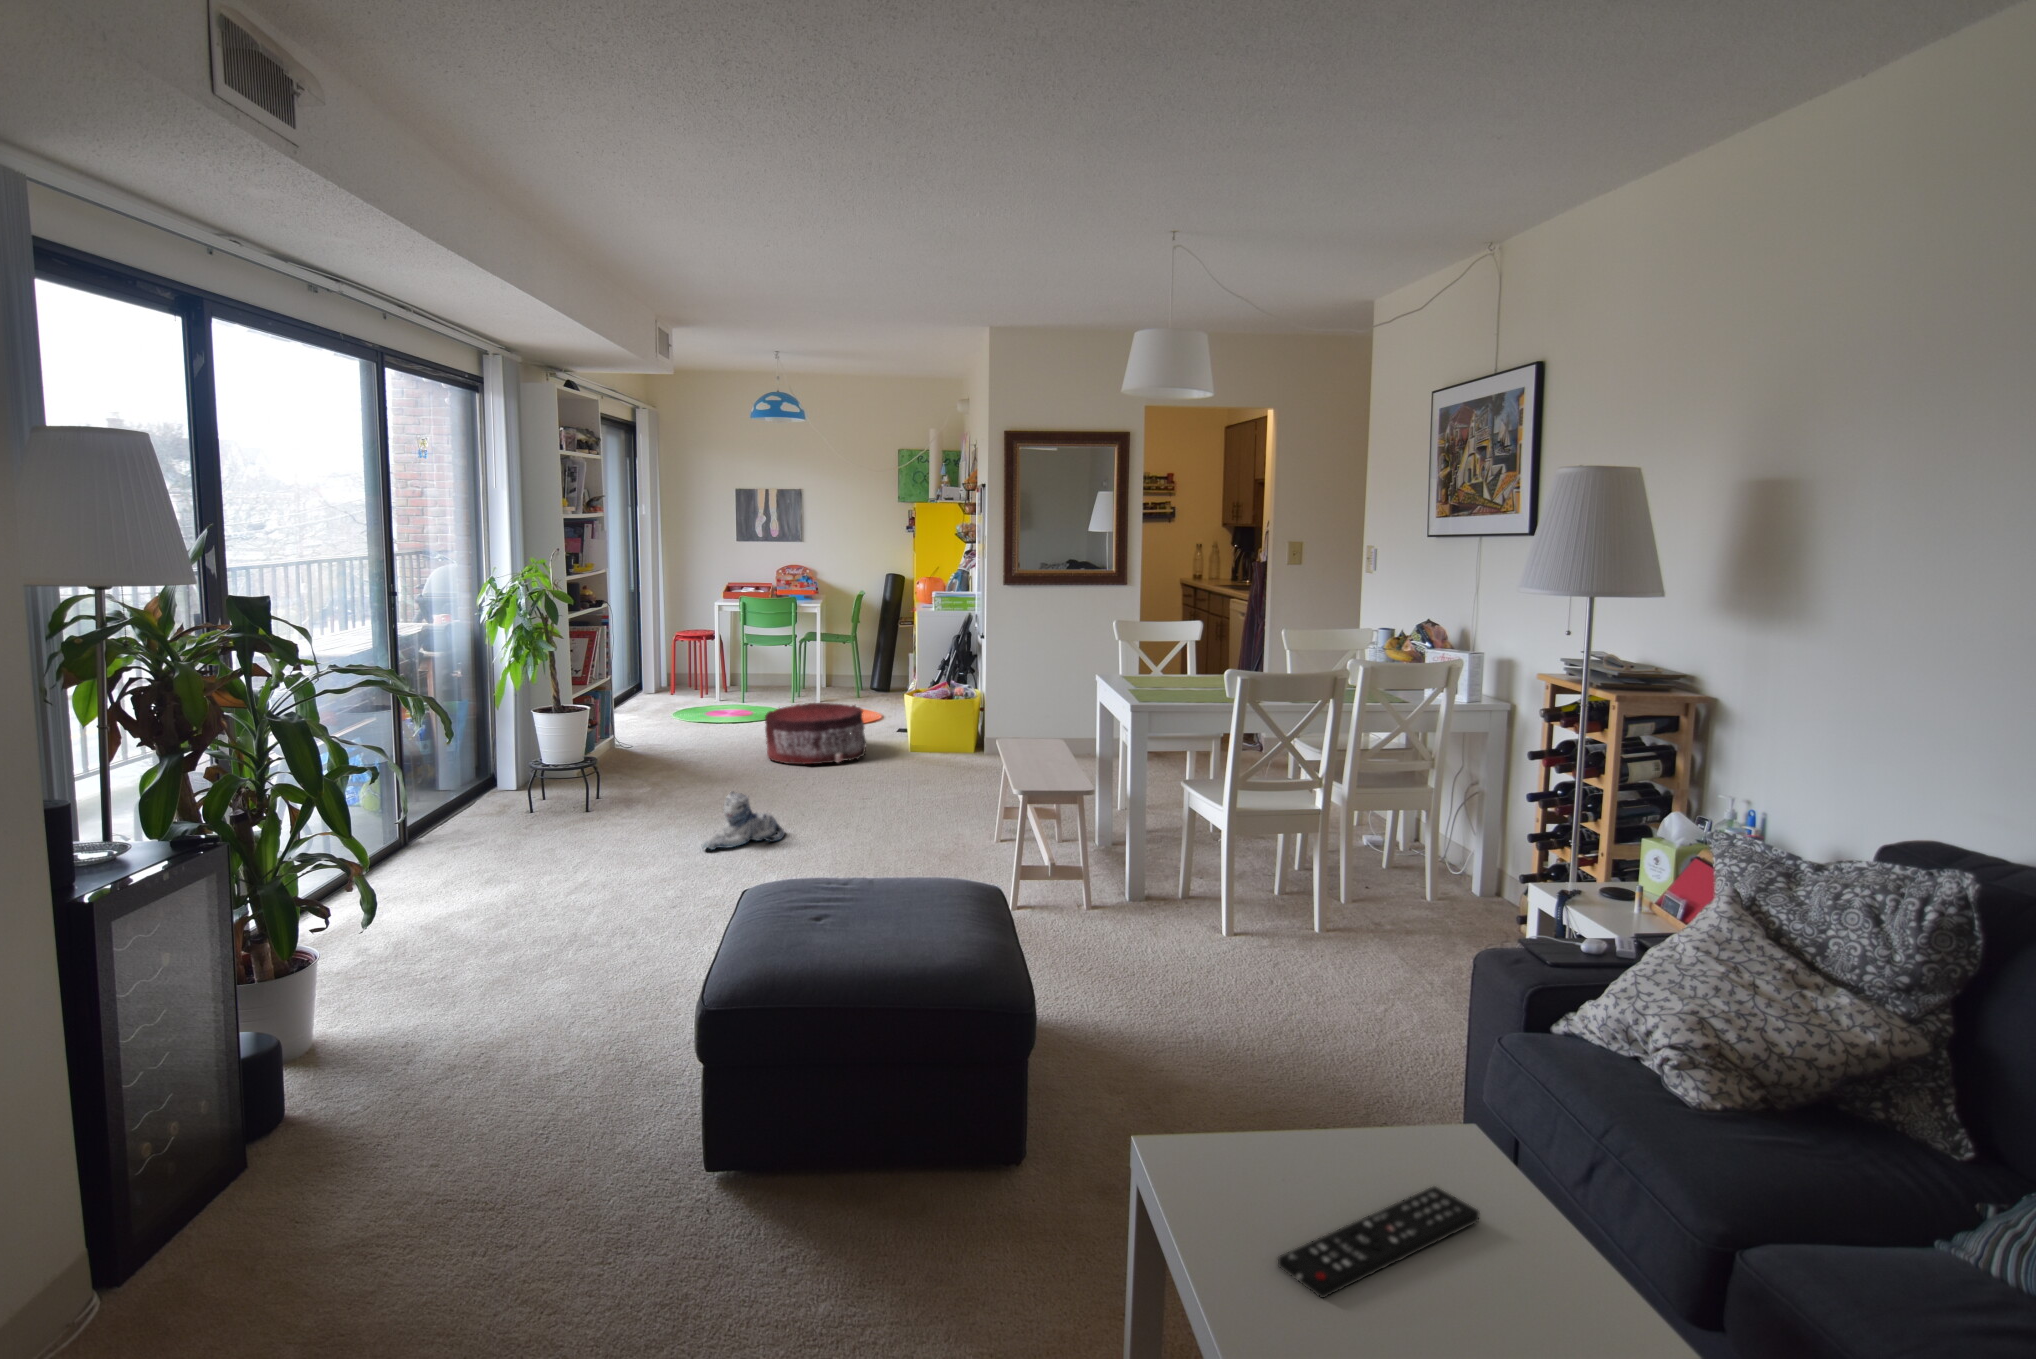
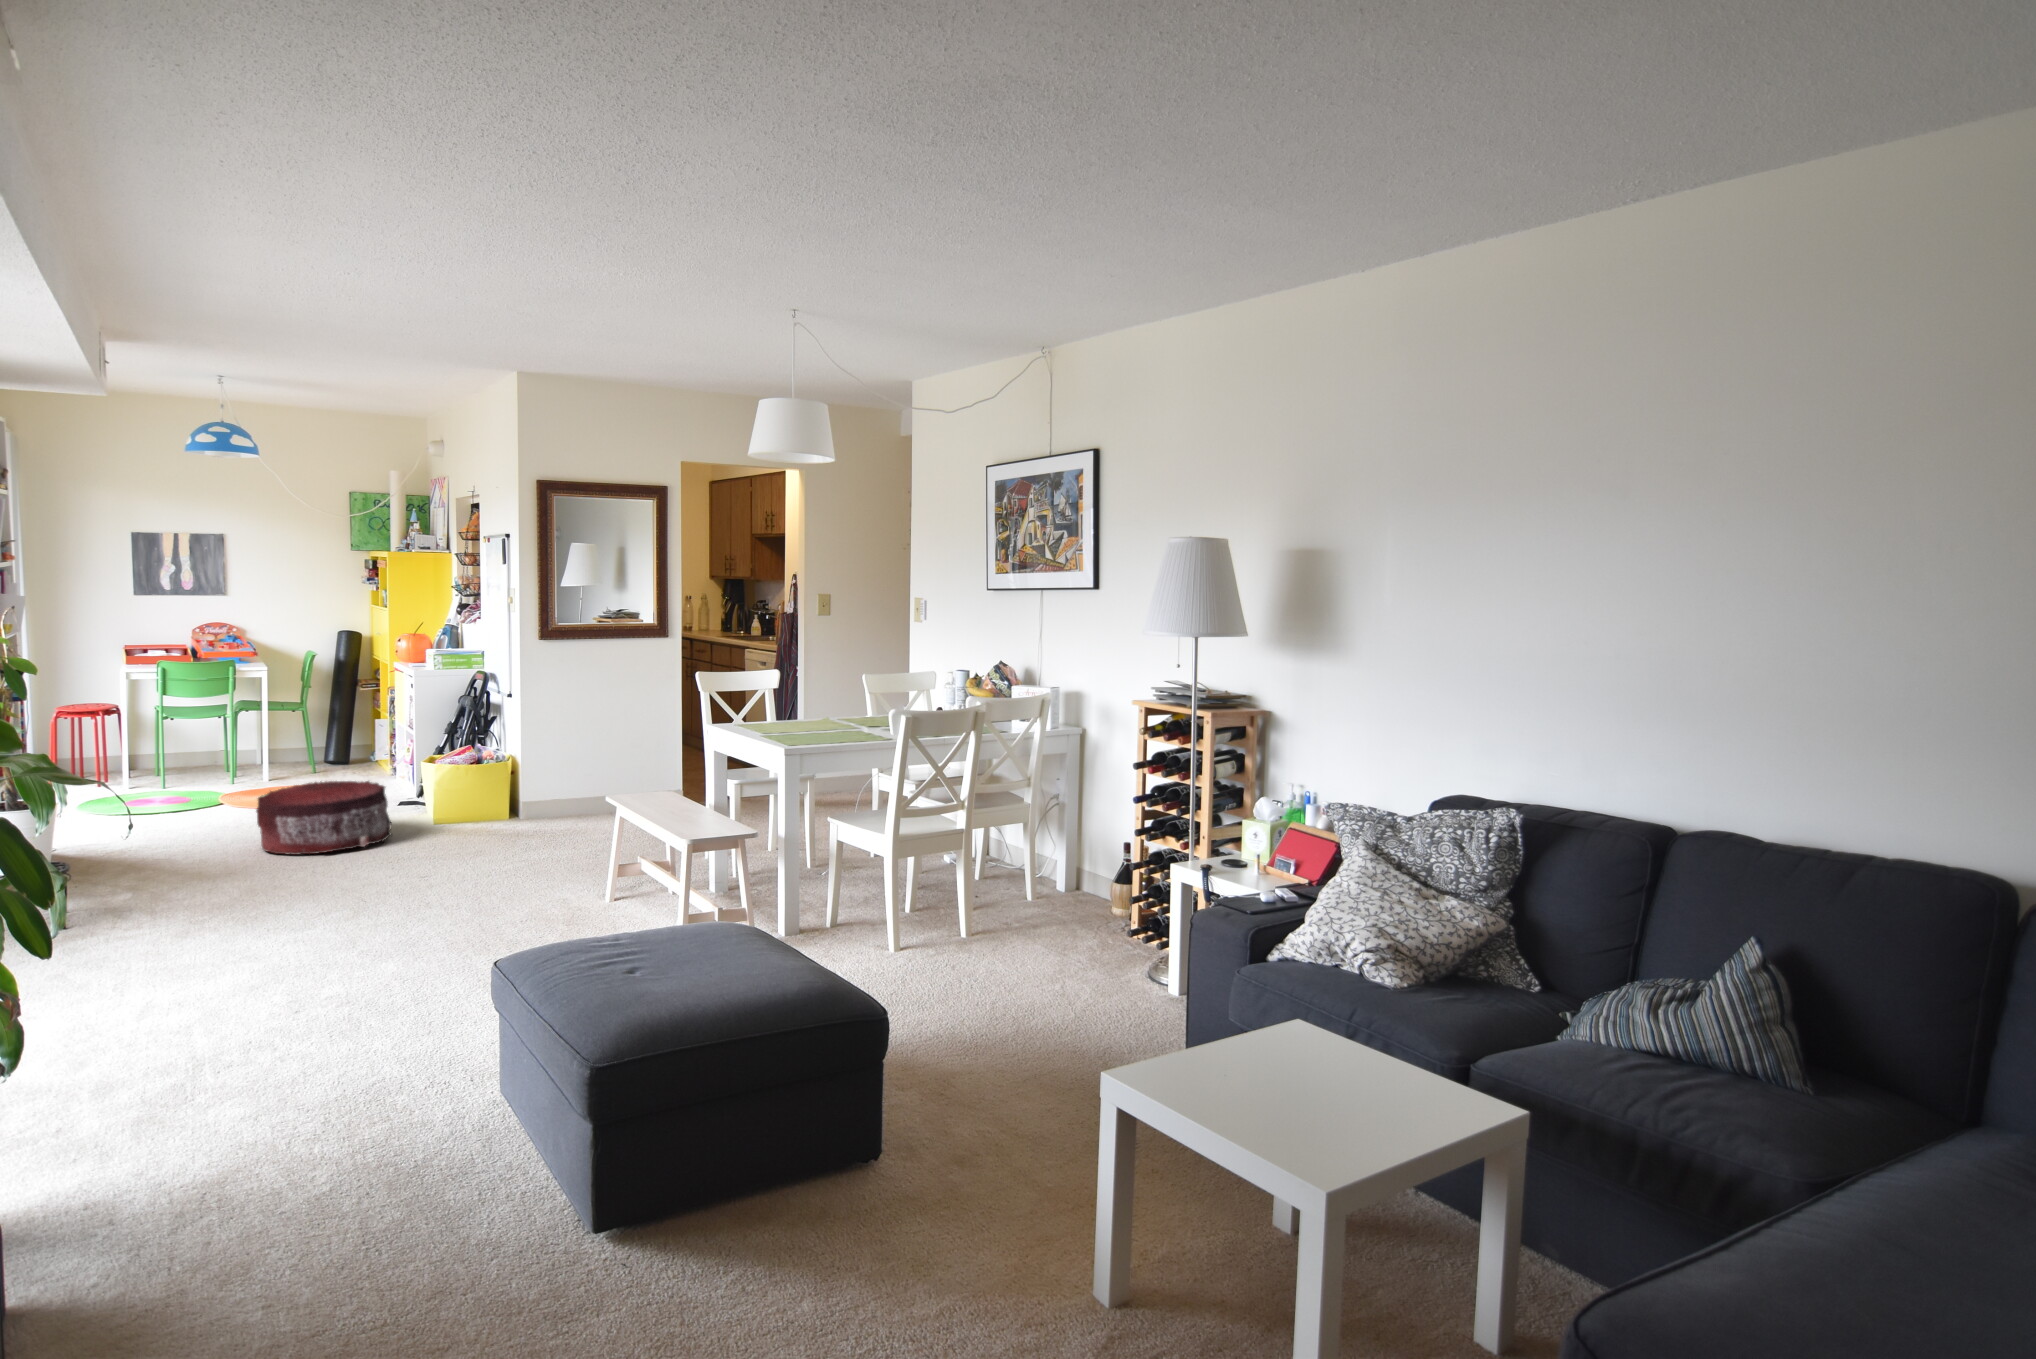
plush toy: present [702,792,785,850] -> none [276,886,369,957]
remote control: present [1278,1187,1480,1298] -> none [1263,1060,1344,1136]

